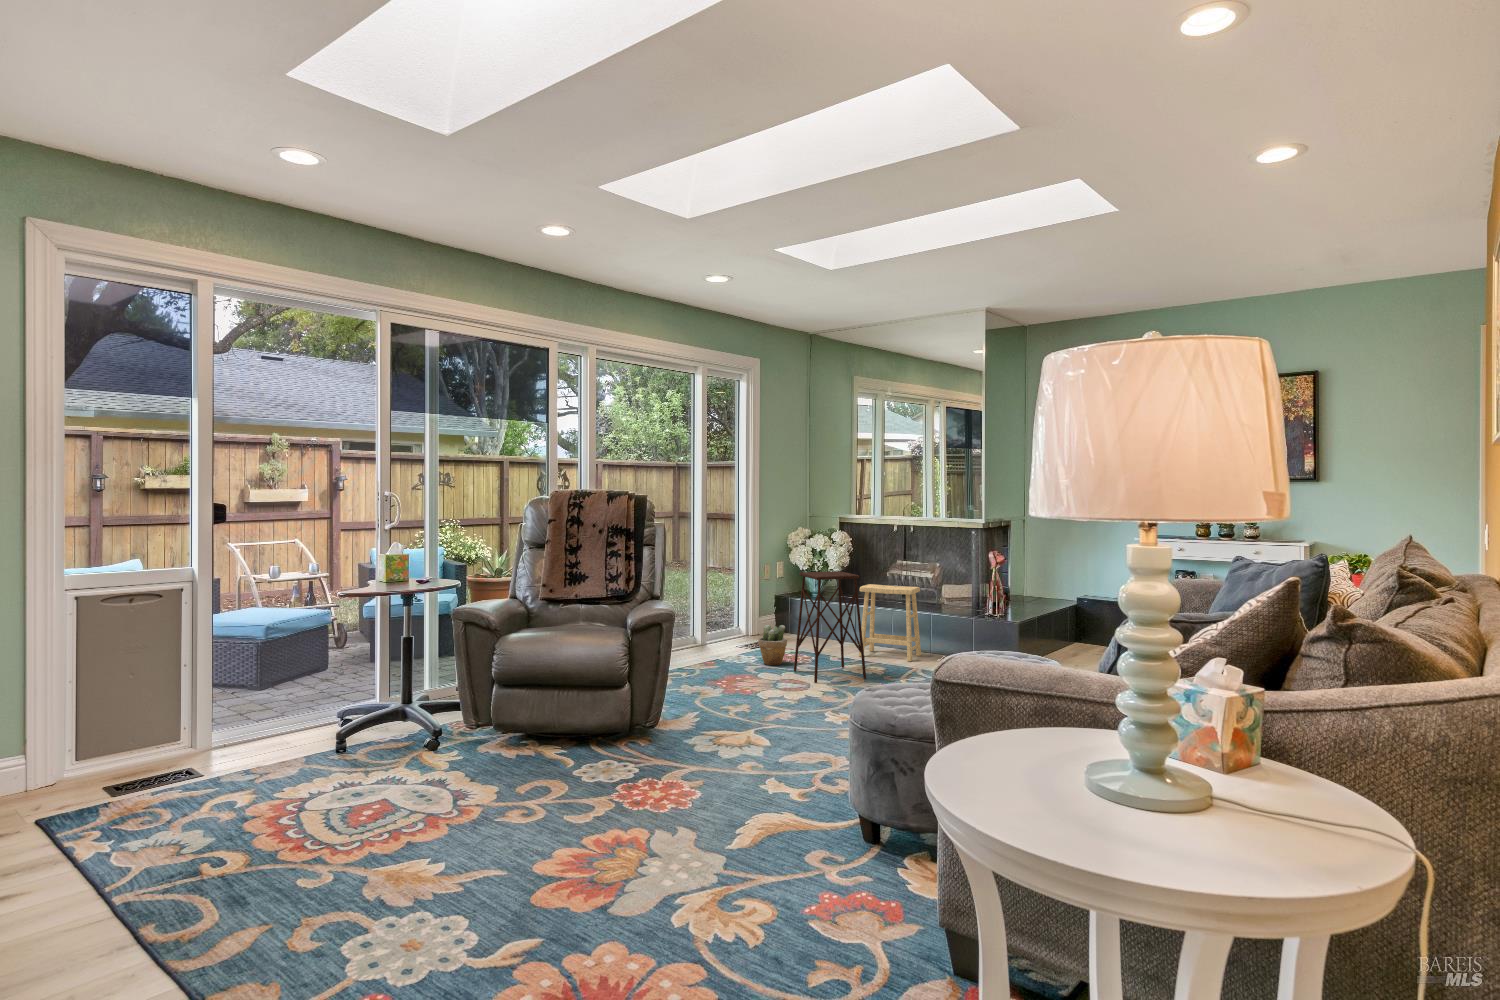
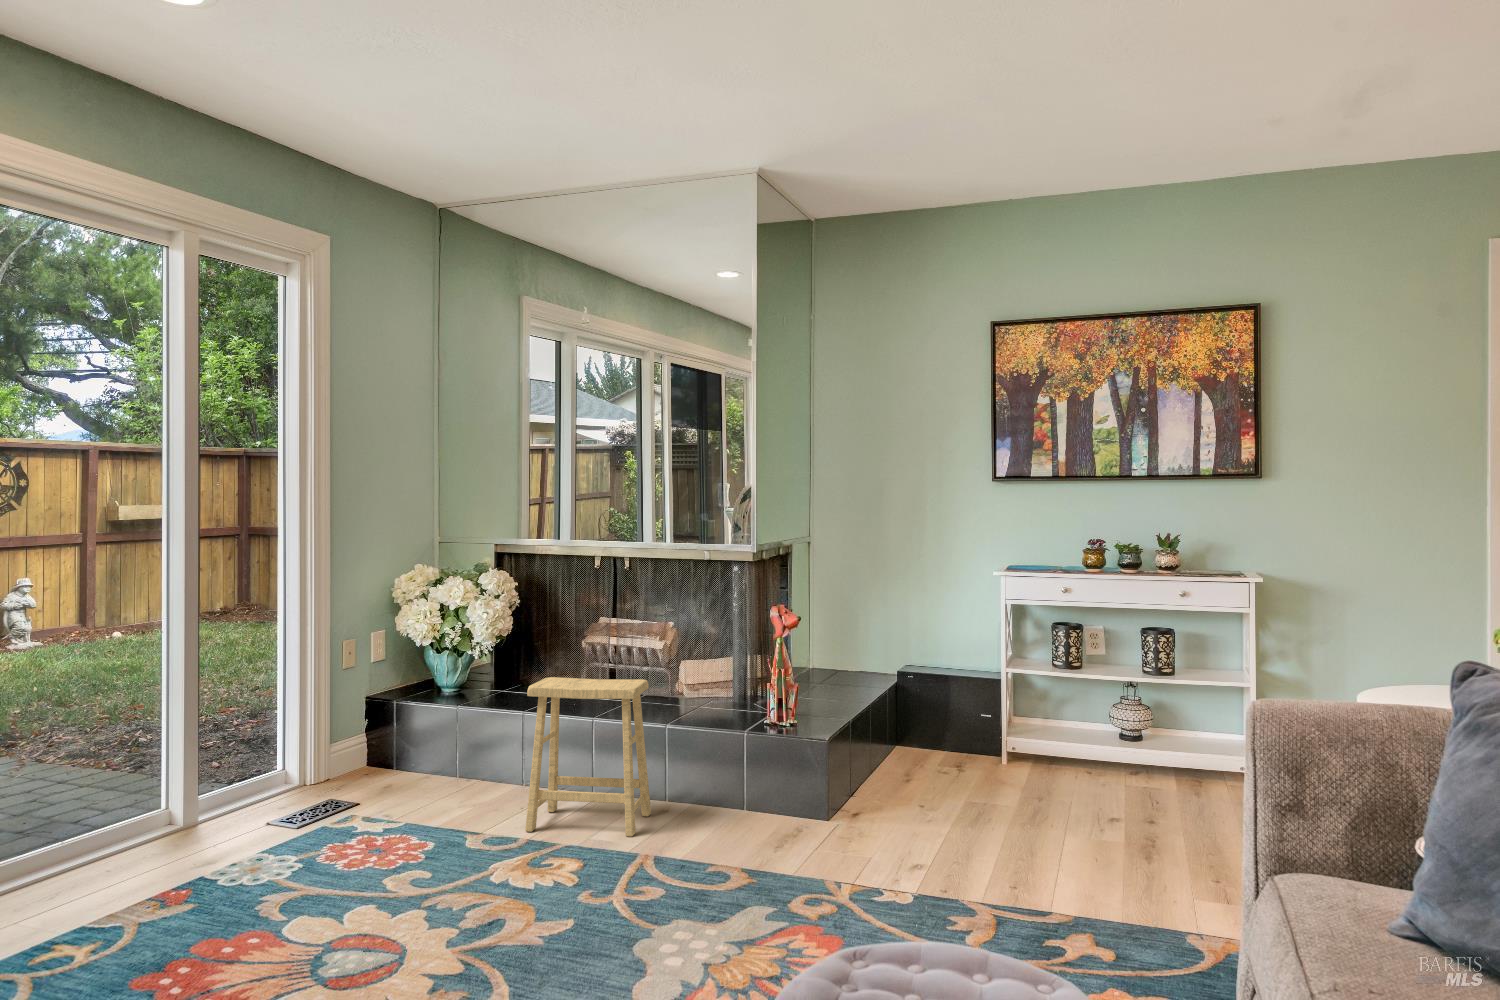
side table: present [794,571,866,683] -> none [367,664,539,950]
potted plant: present [758,625,787,665] -> none [288,791,360,888]

